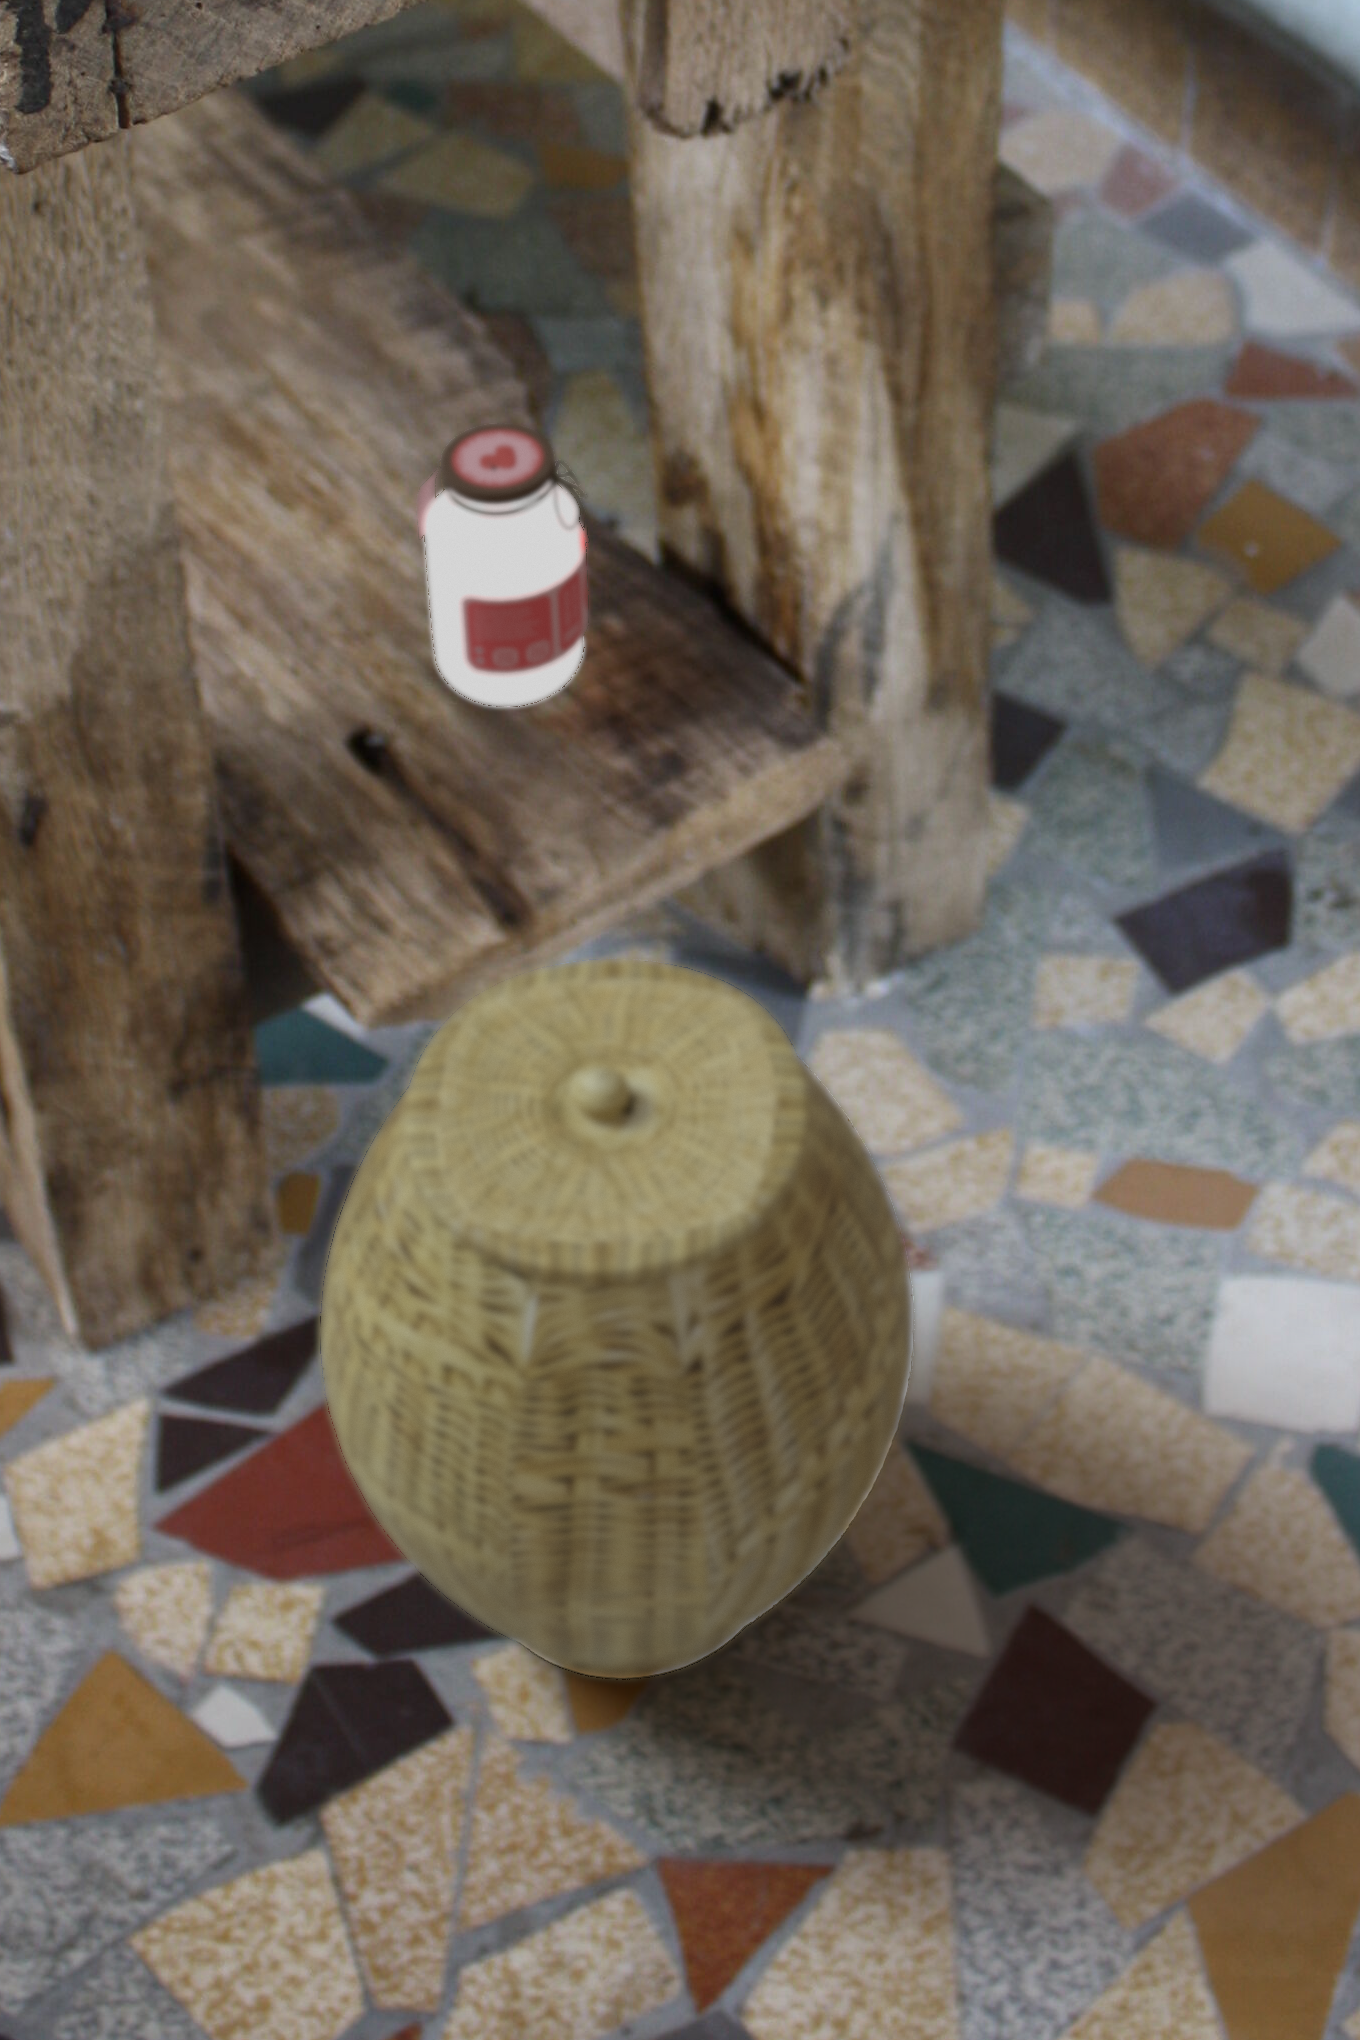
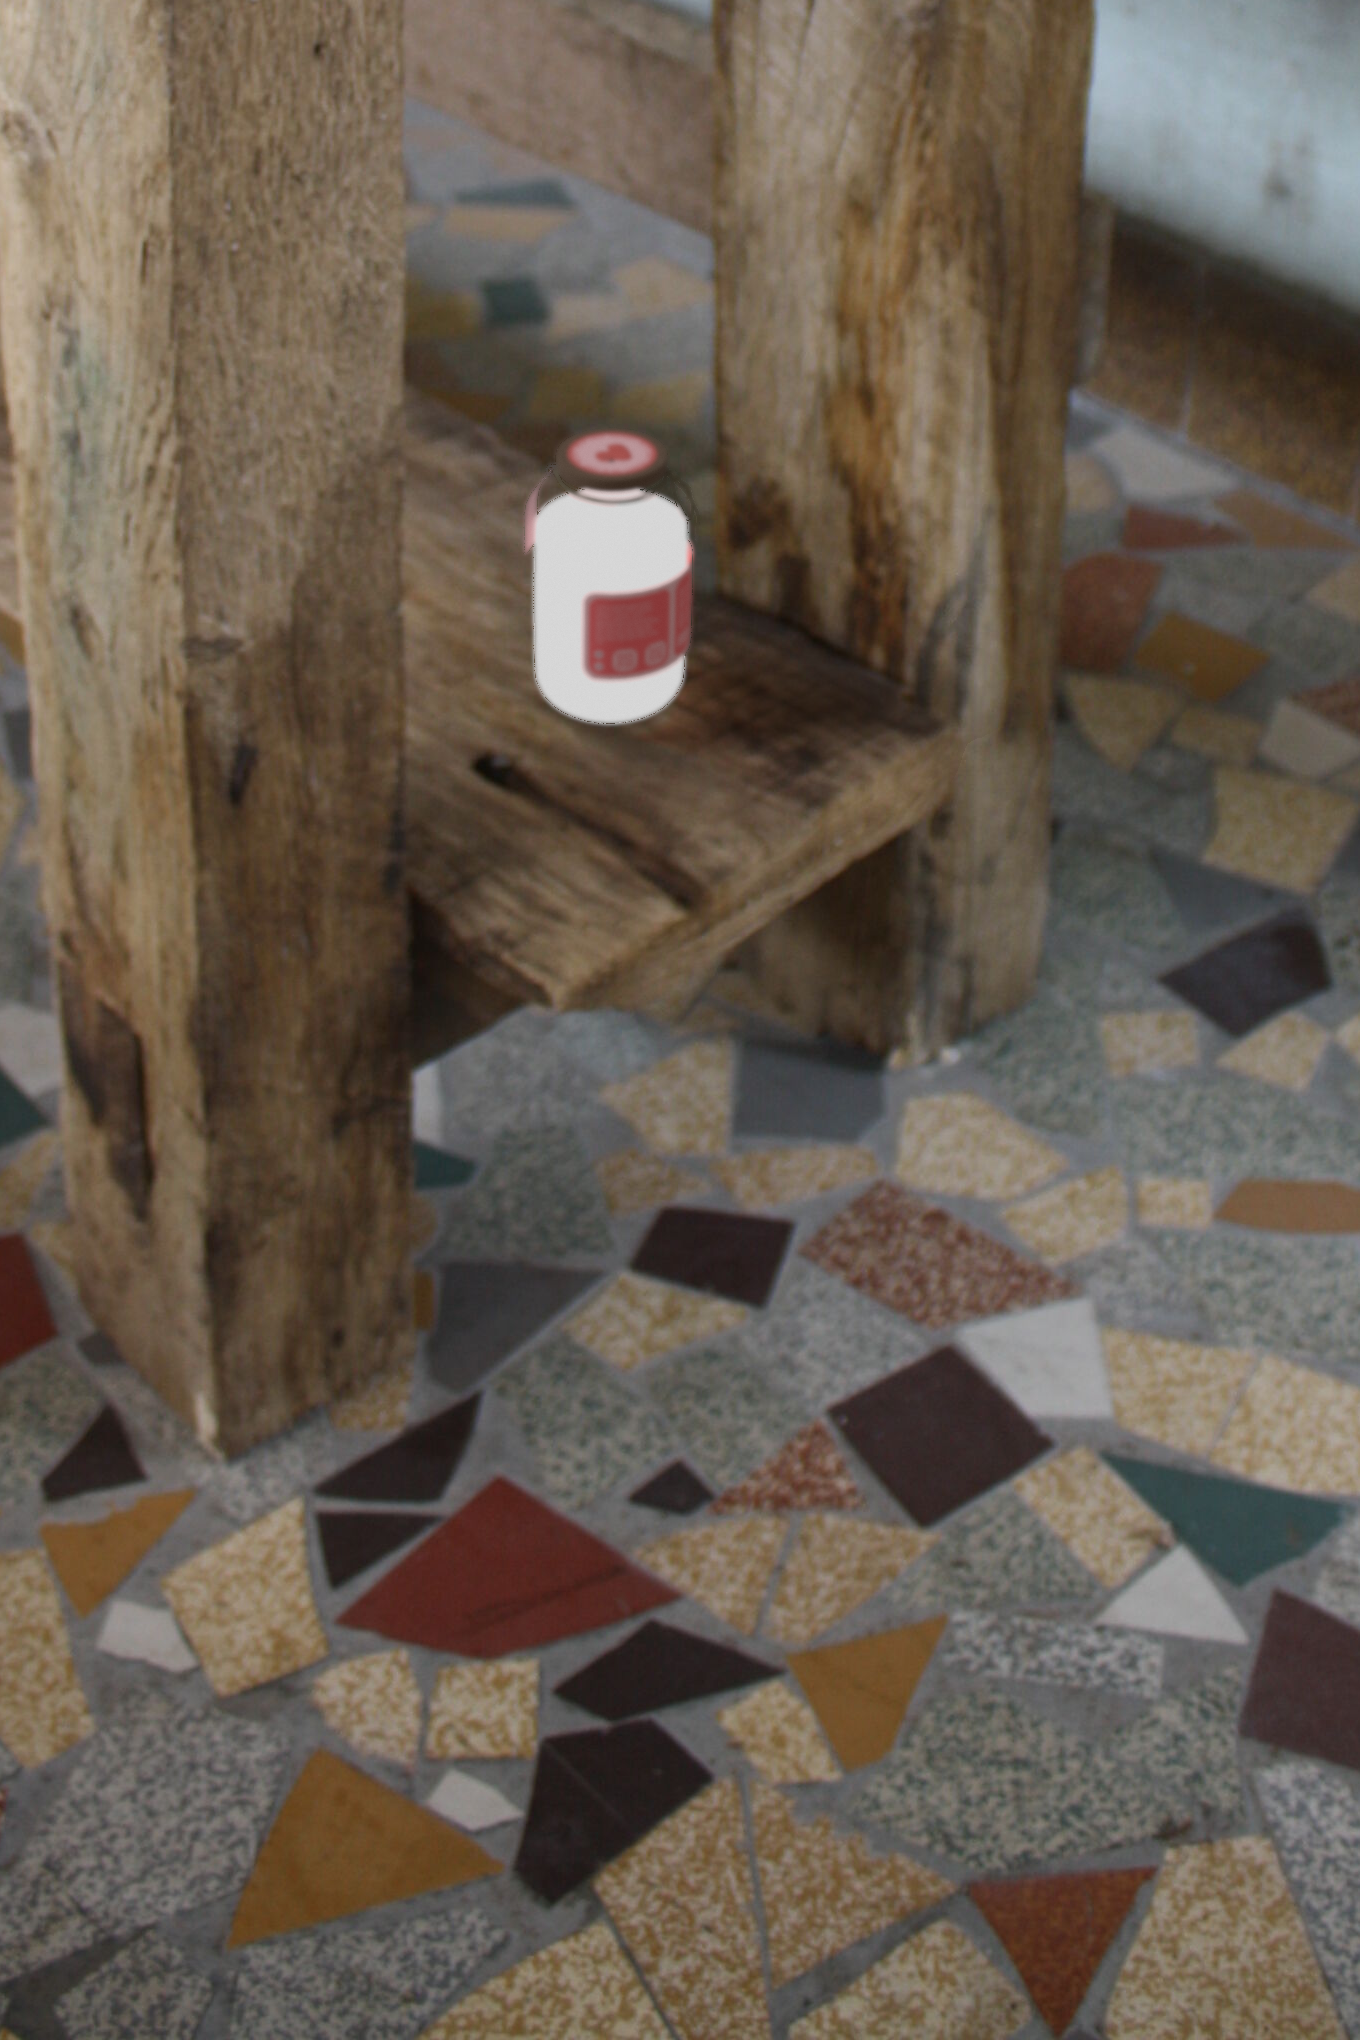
woven basket: present [320,959,914,1679] -> none [551,883,1172,1712]

